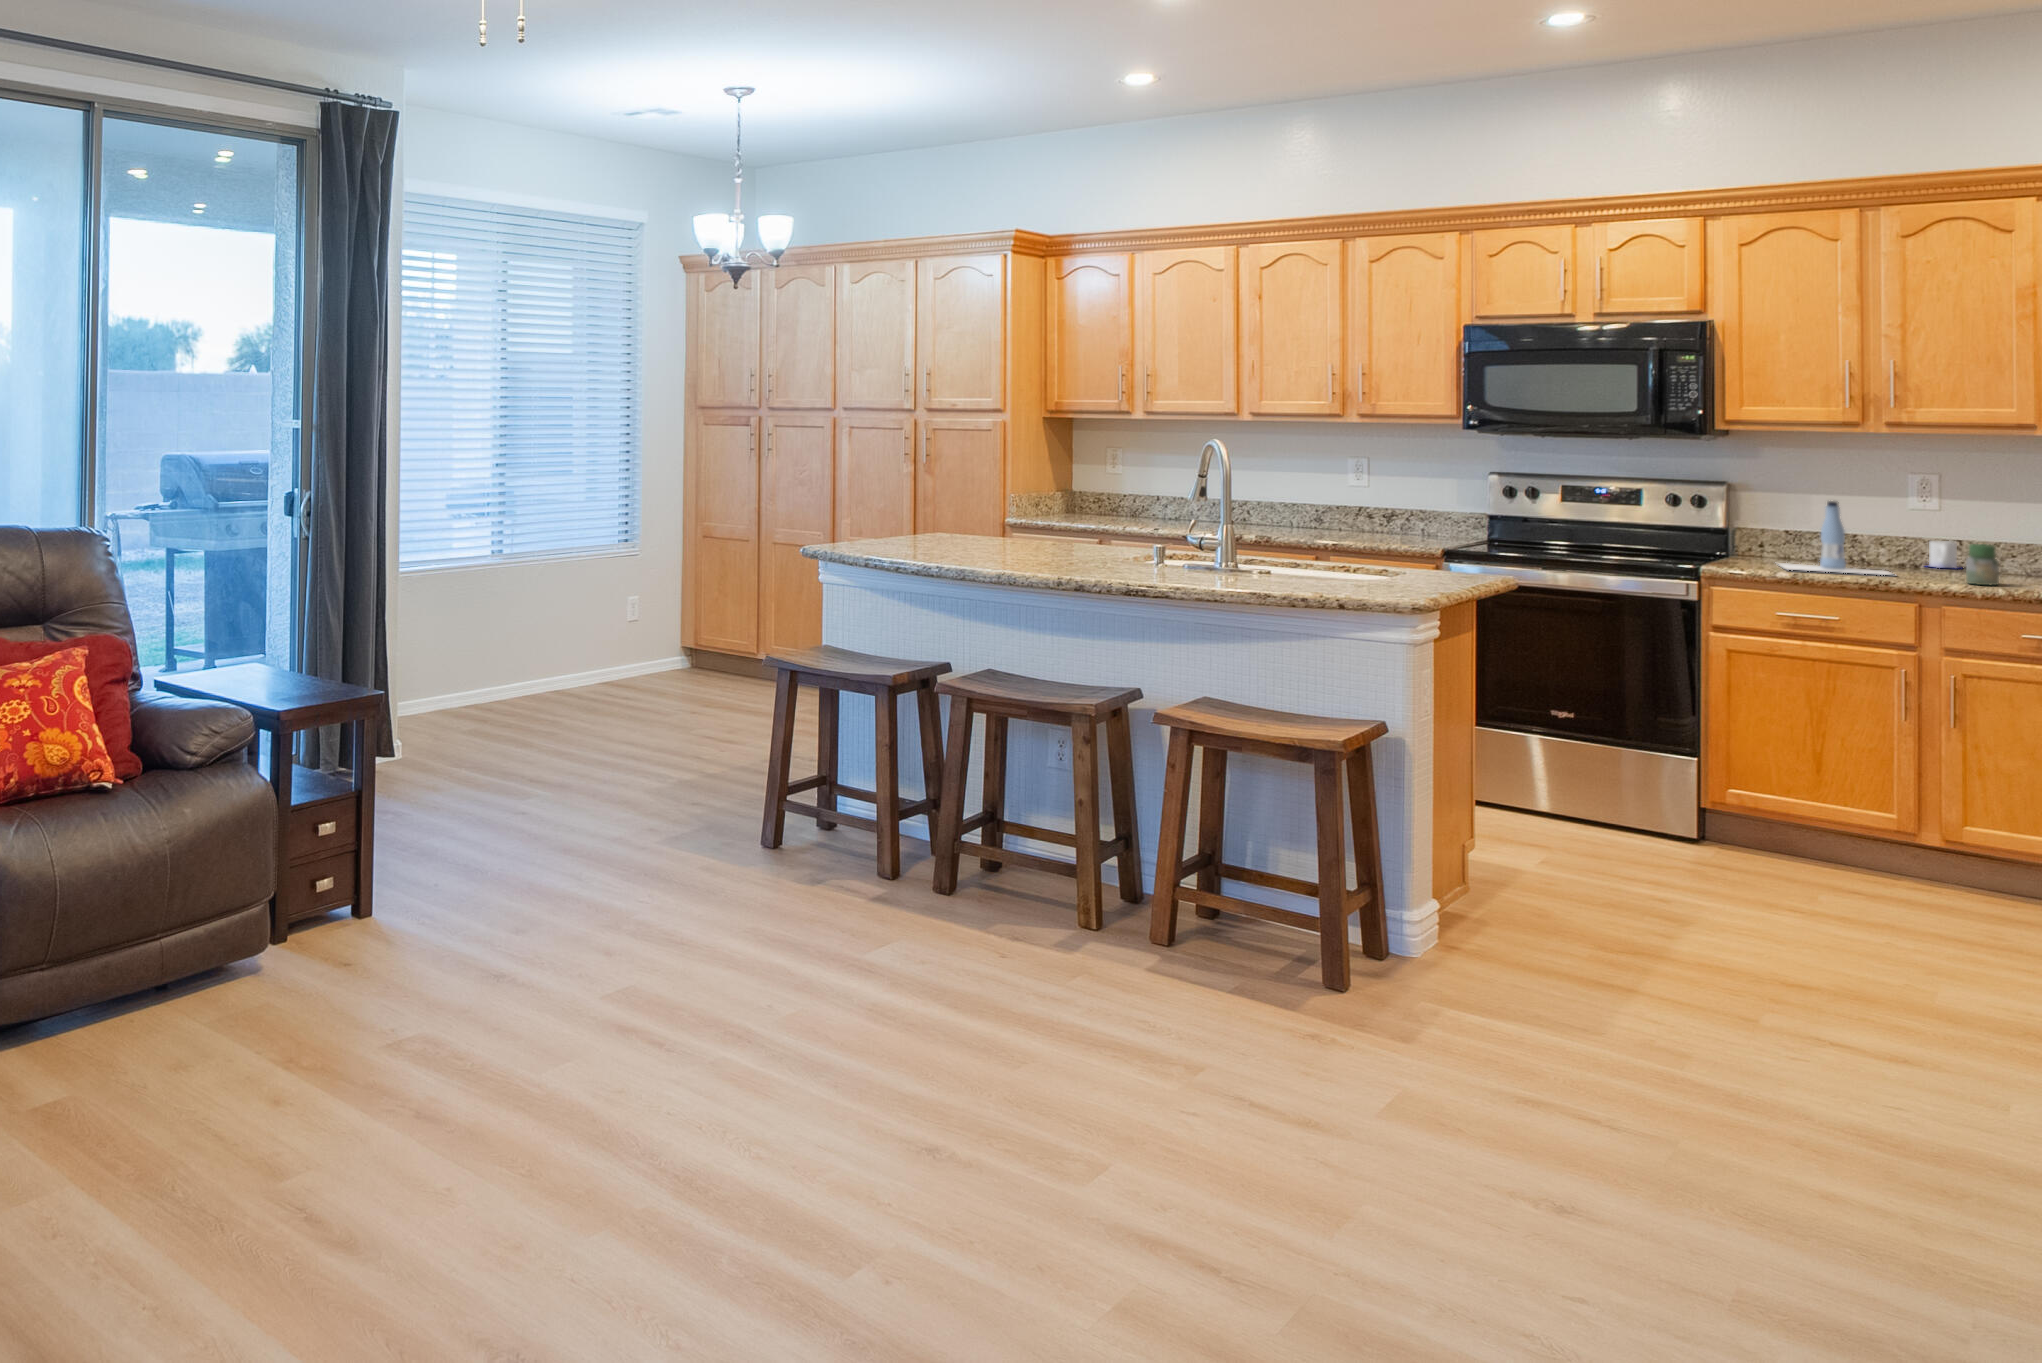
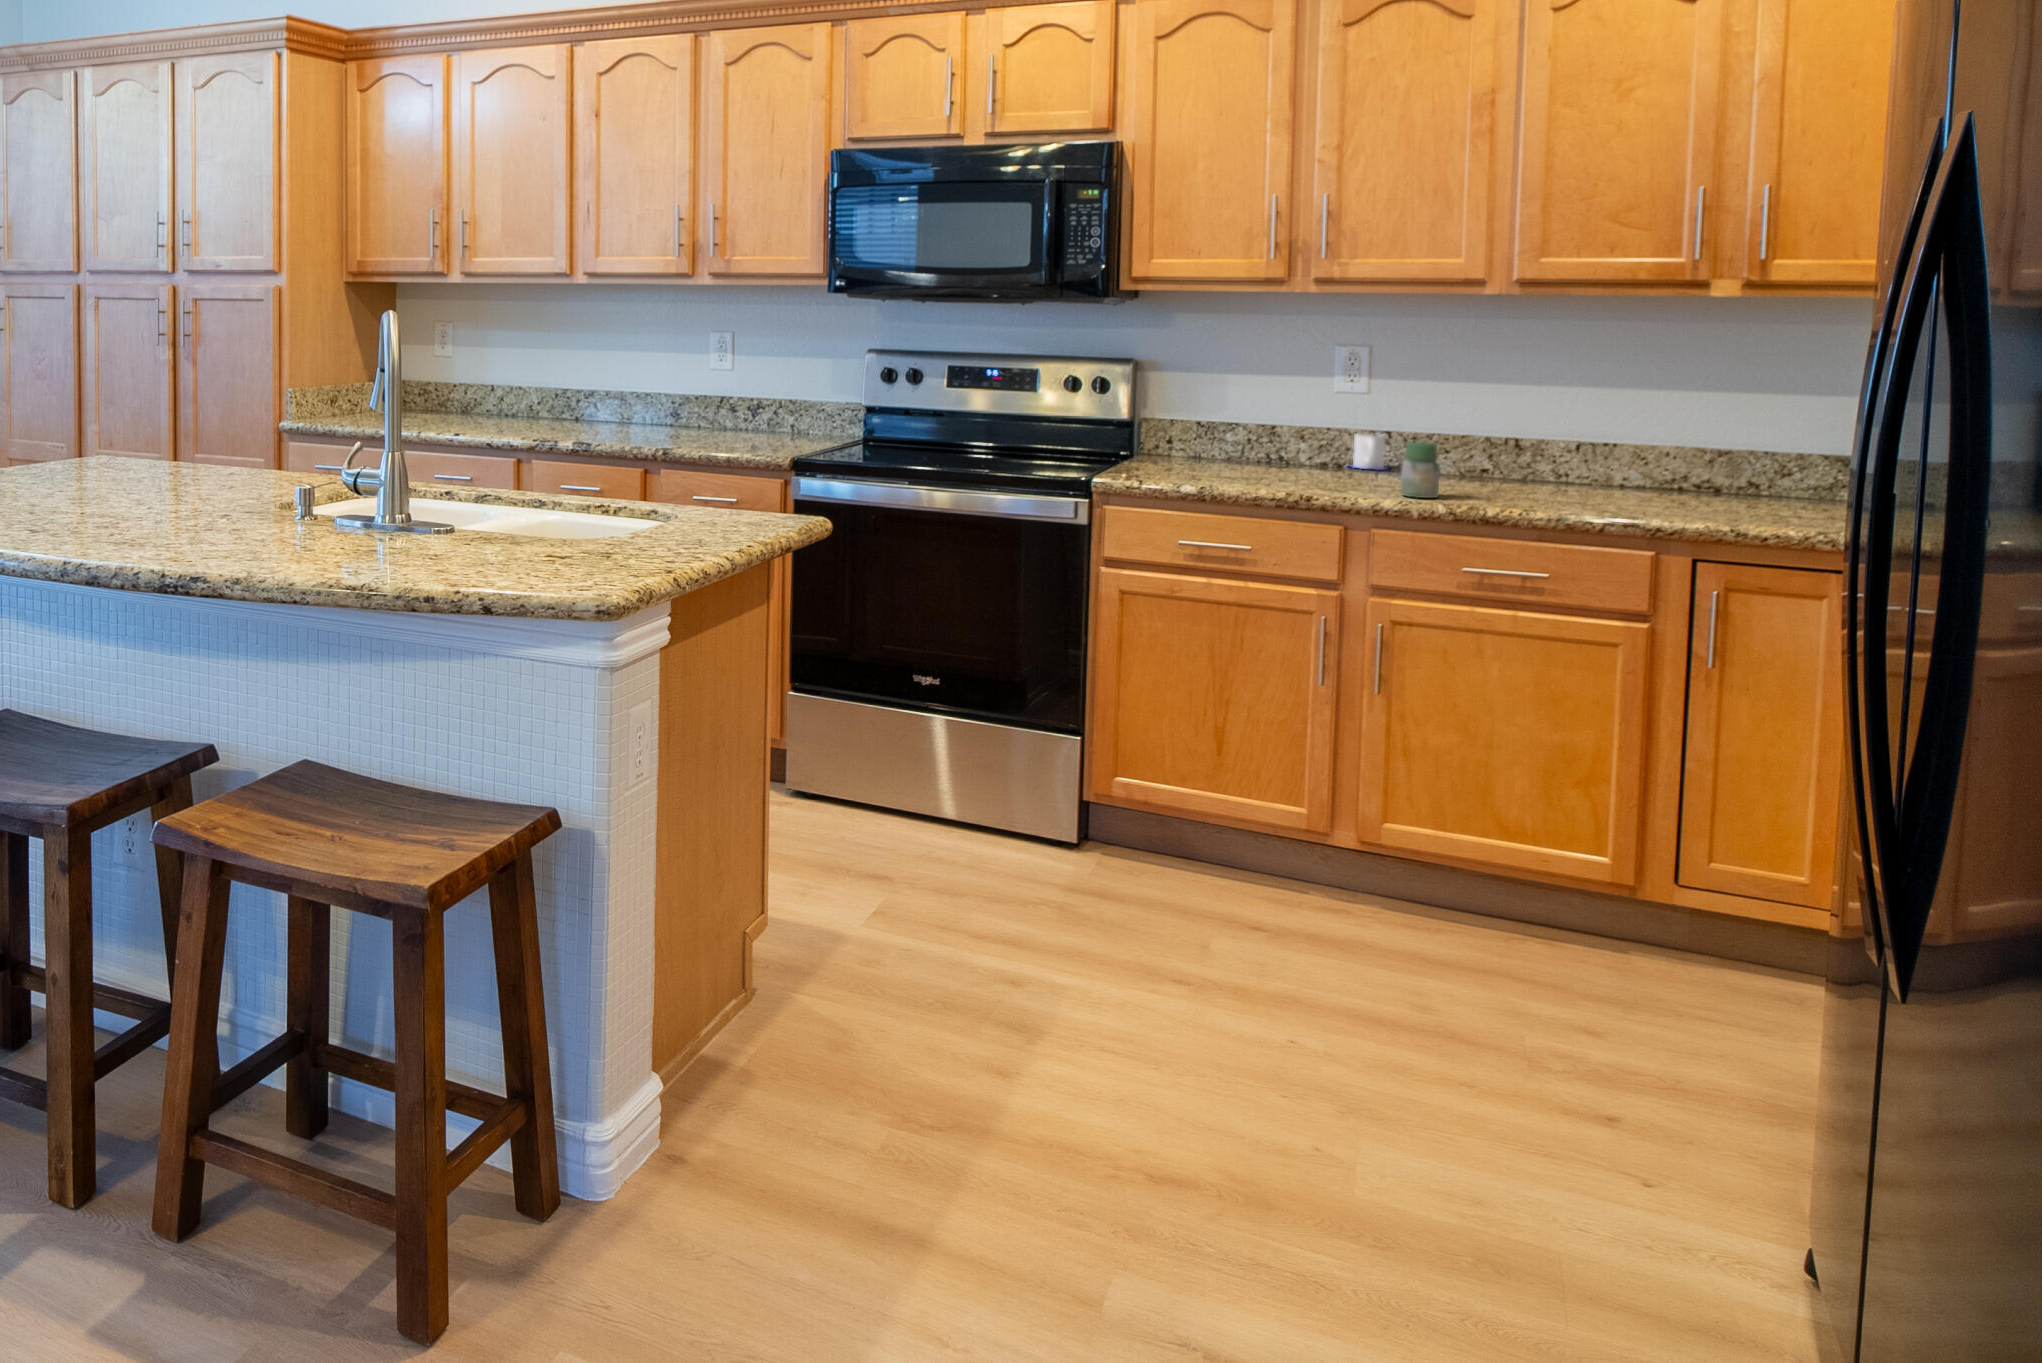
bottle: present [1778,501,1891,575] -> none [1179,385,1321,485]

